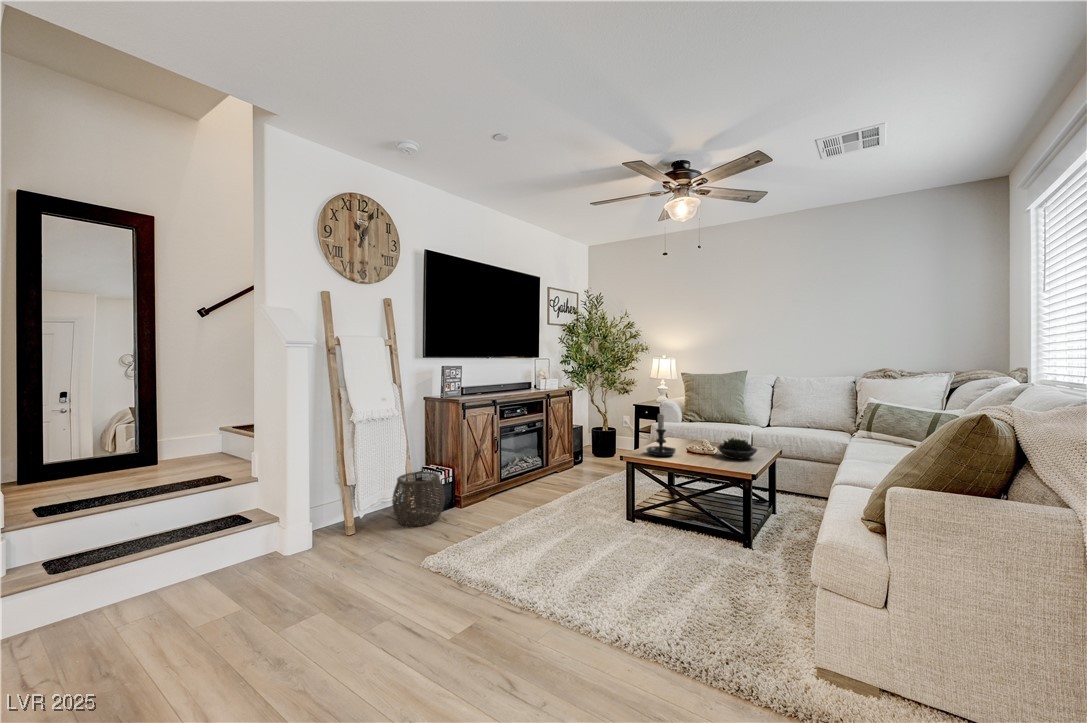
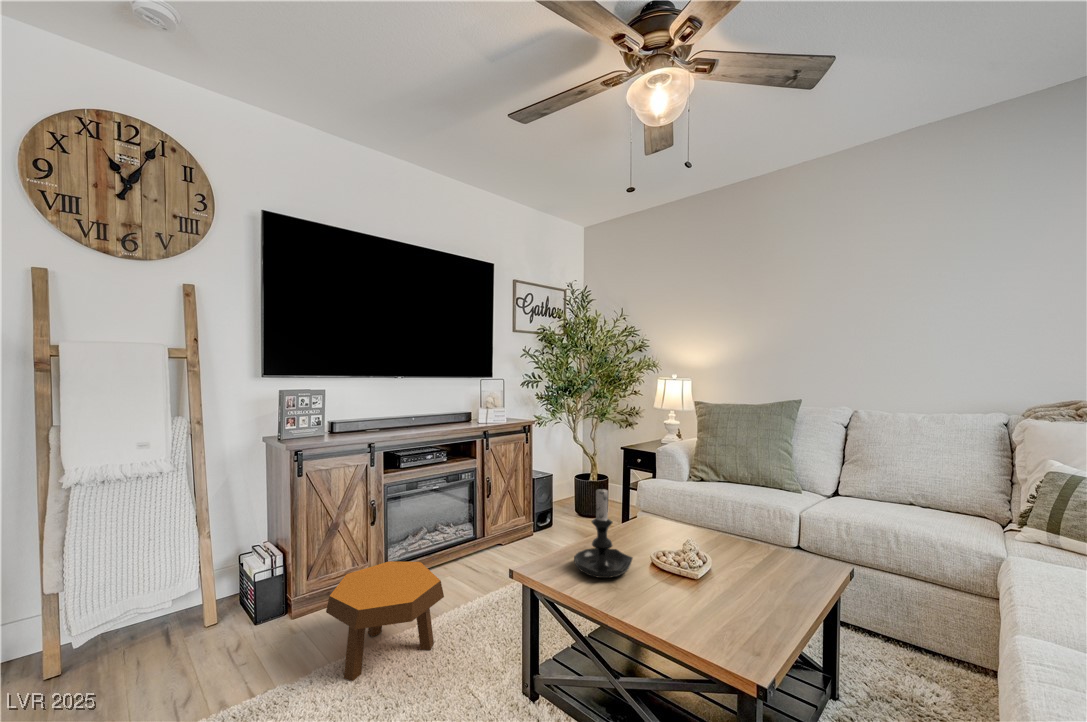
succulent plant: present [718,438,757,460] -> none [715,546,802,602]
footstool: none [504,467,565,521] -> present [326,561,444,681]
woven basket: present [392,472,445,526] -> none [123,566,235,678]

